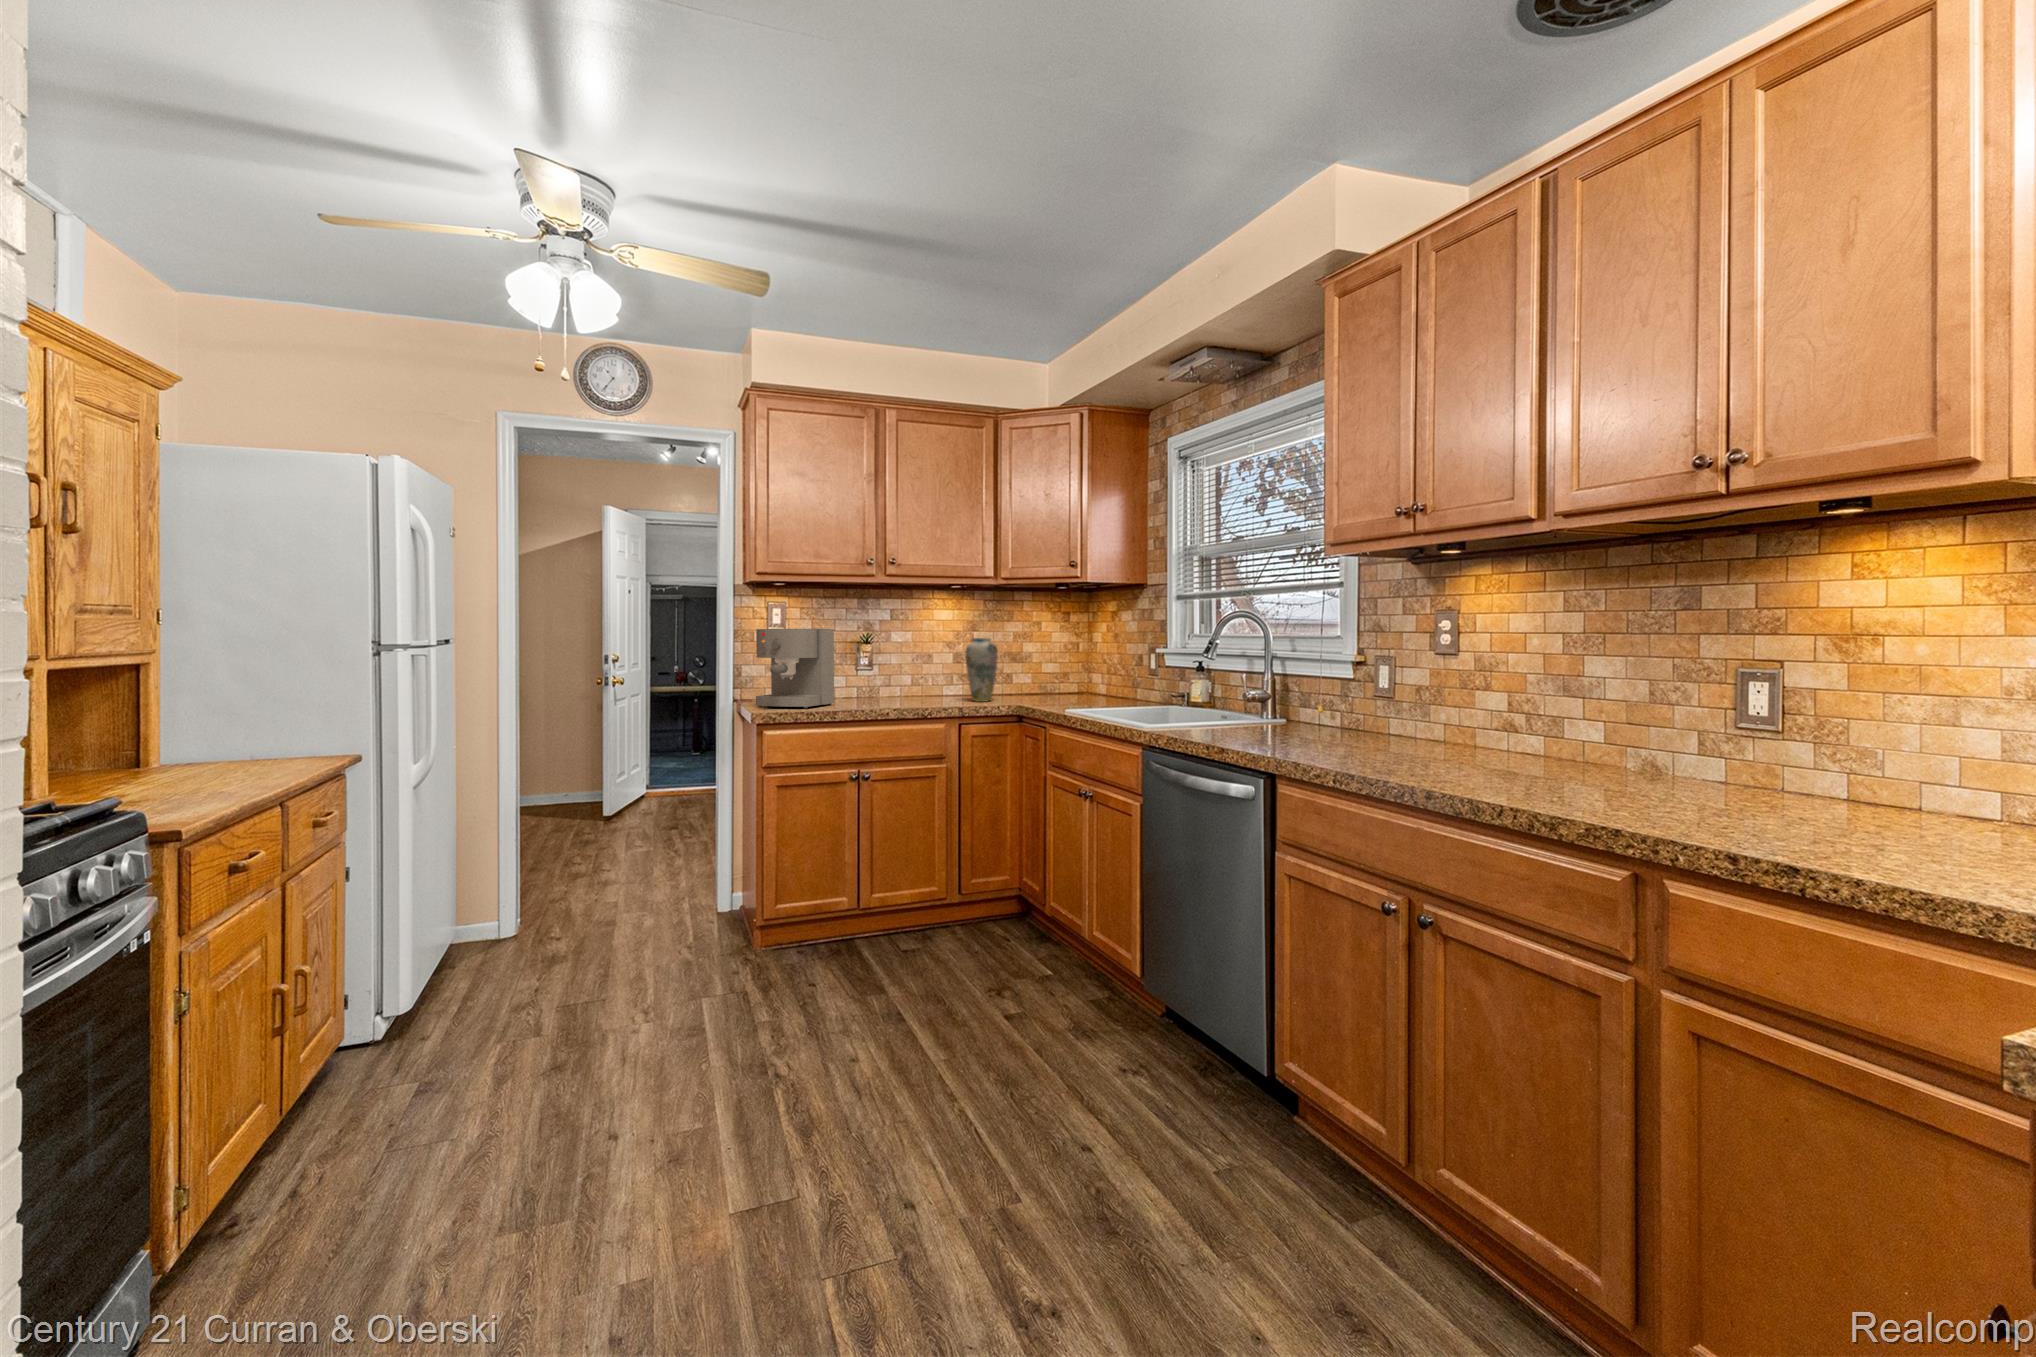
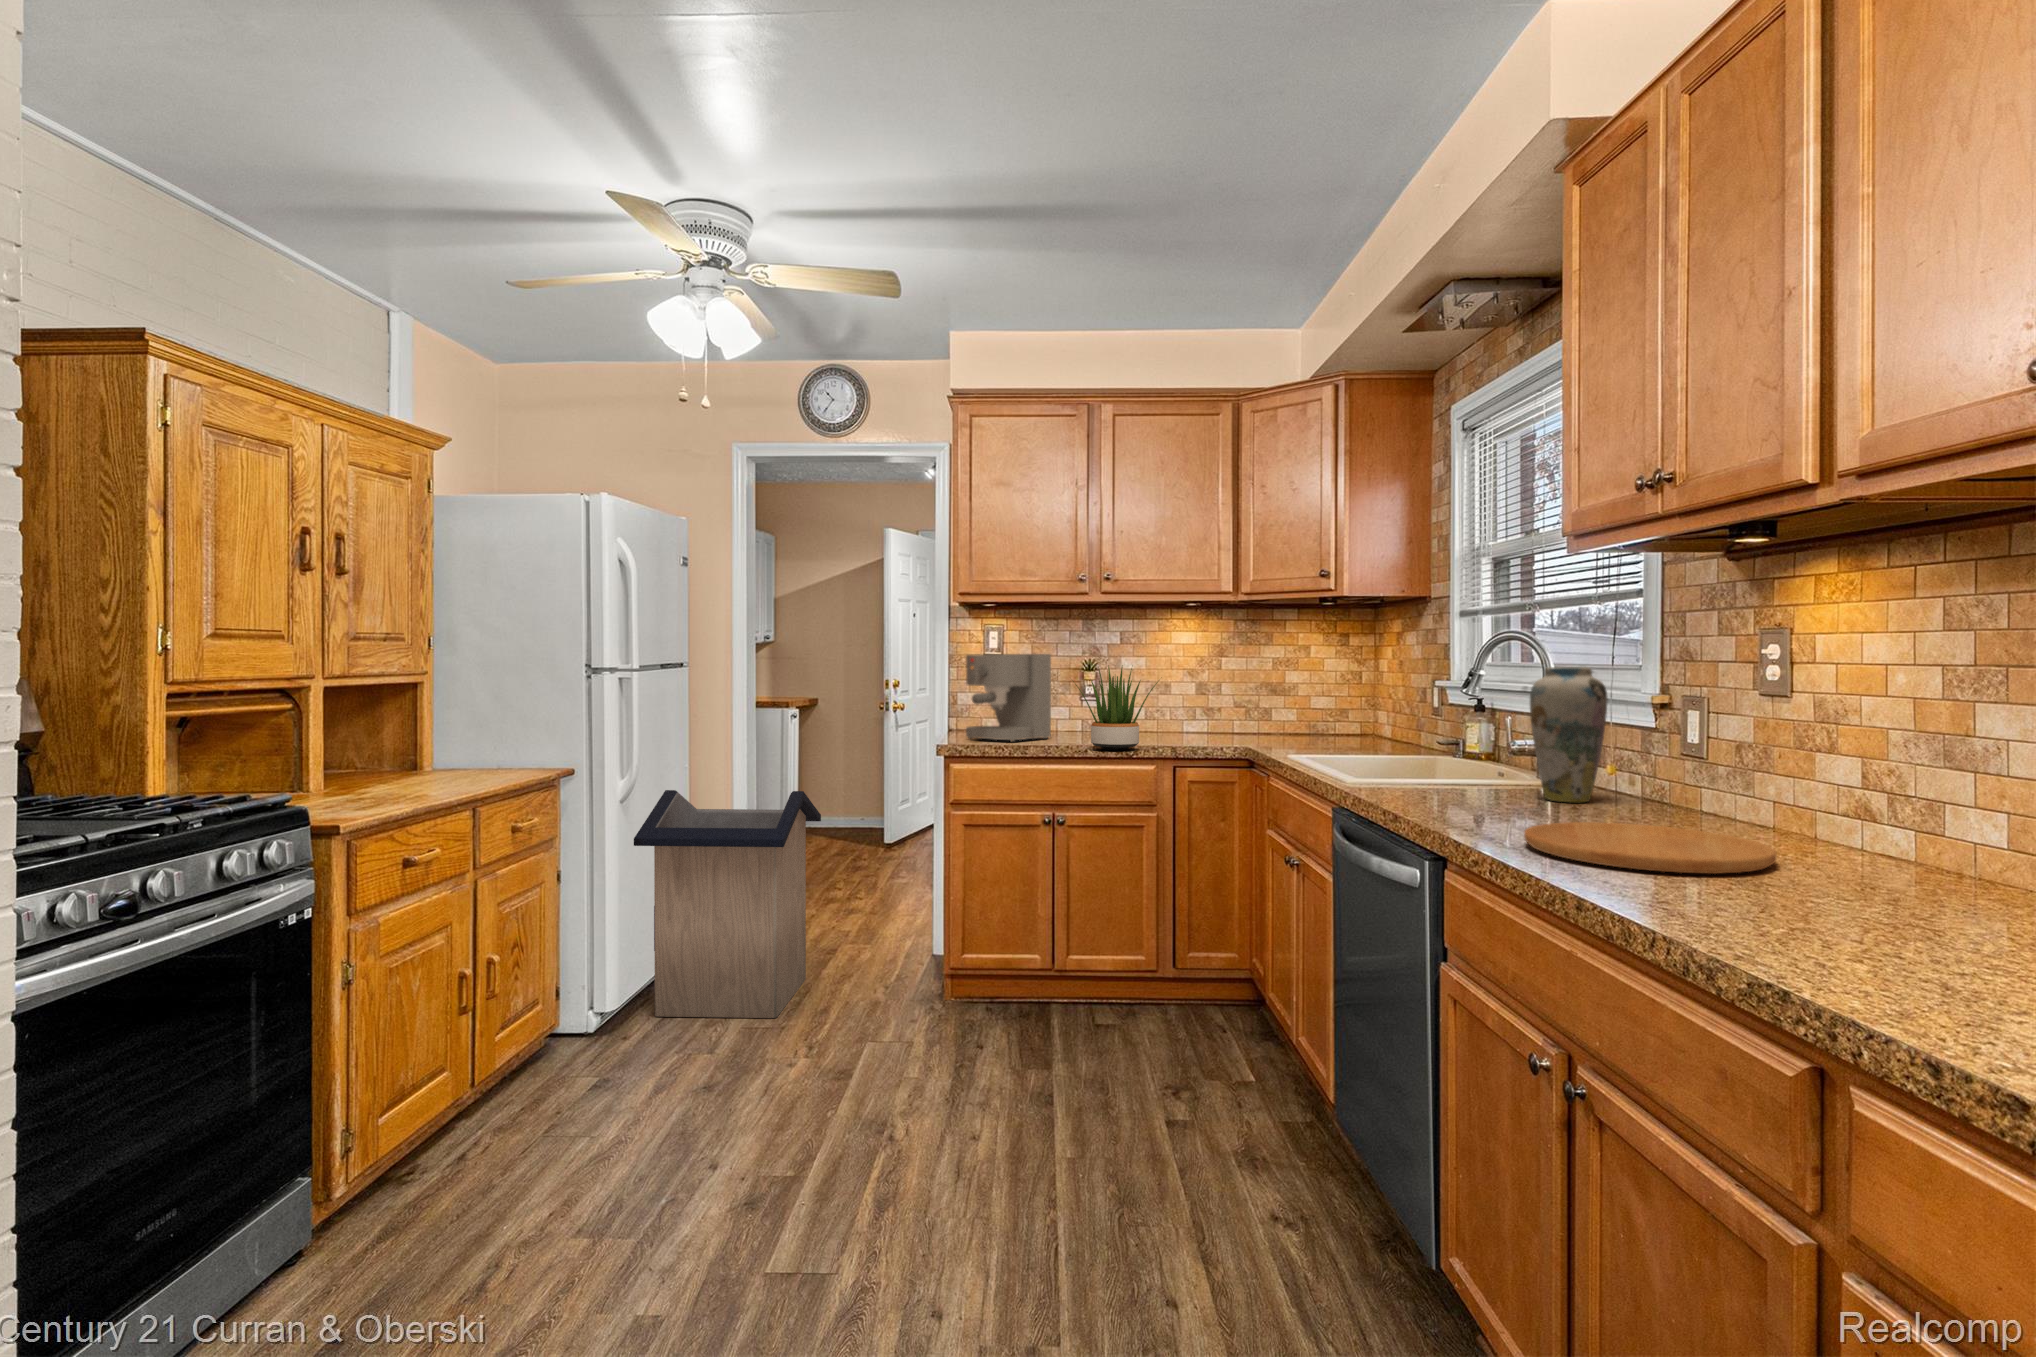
potted plant: none [869,638,949,712] -> present [1073,666,1158,750]
vase: present [965,638,998,702] -> present [1530,667,1608,802]
cutting board: none [1330,744,1488,771] -> present [1524,822,1776,874]
trash can: none [425,763,615,1008] -> present [634,790,821,1018]

